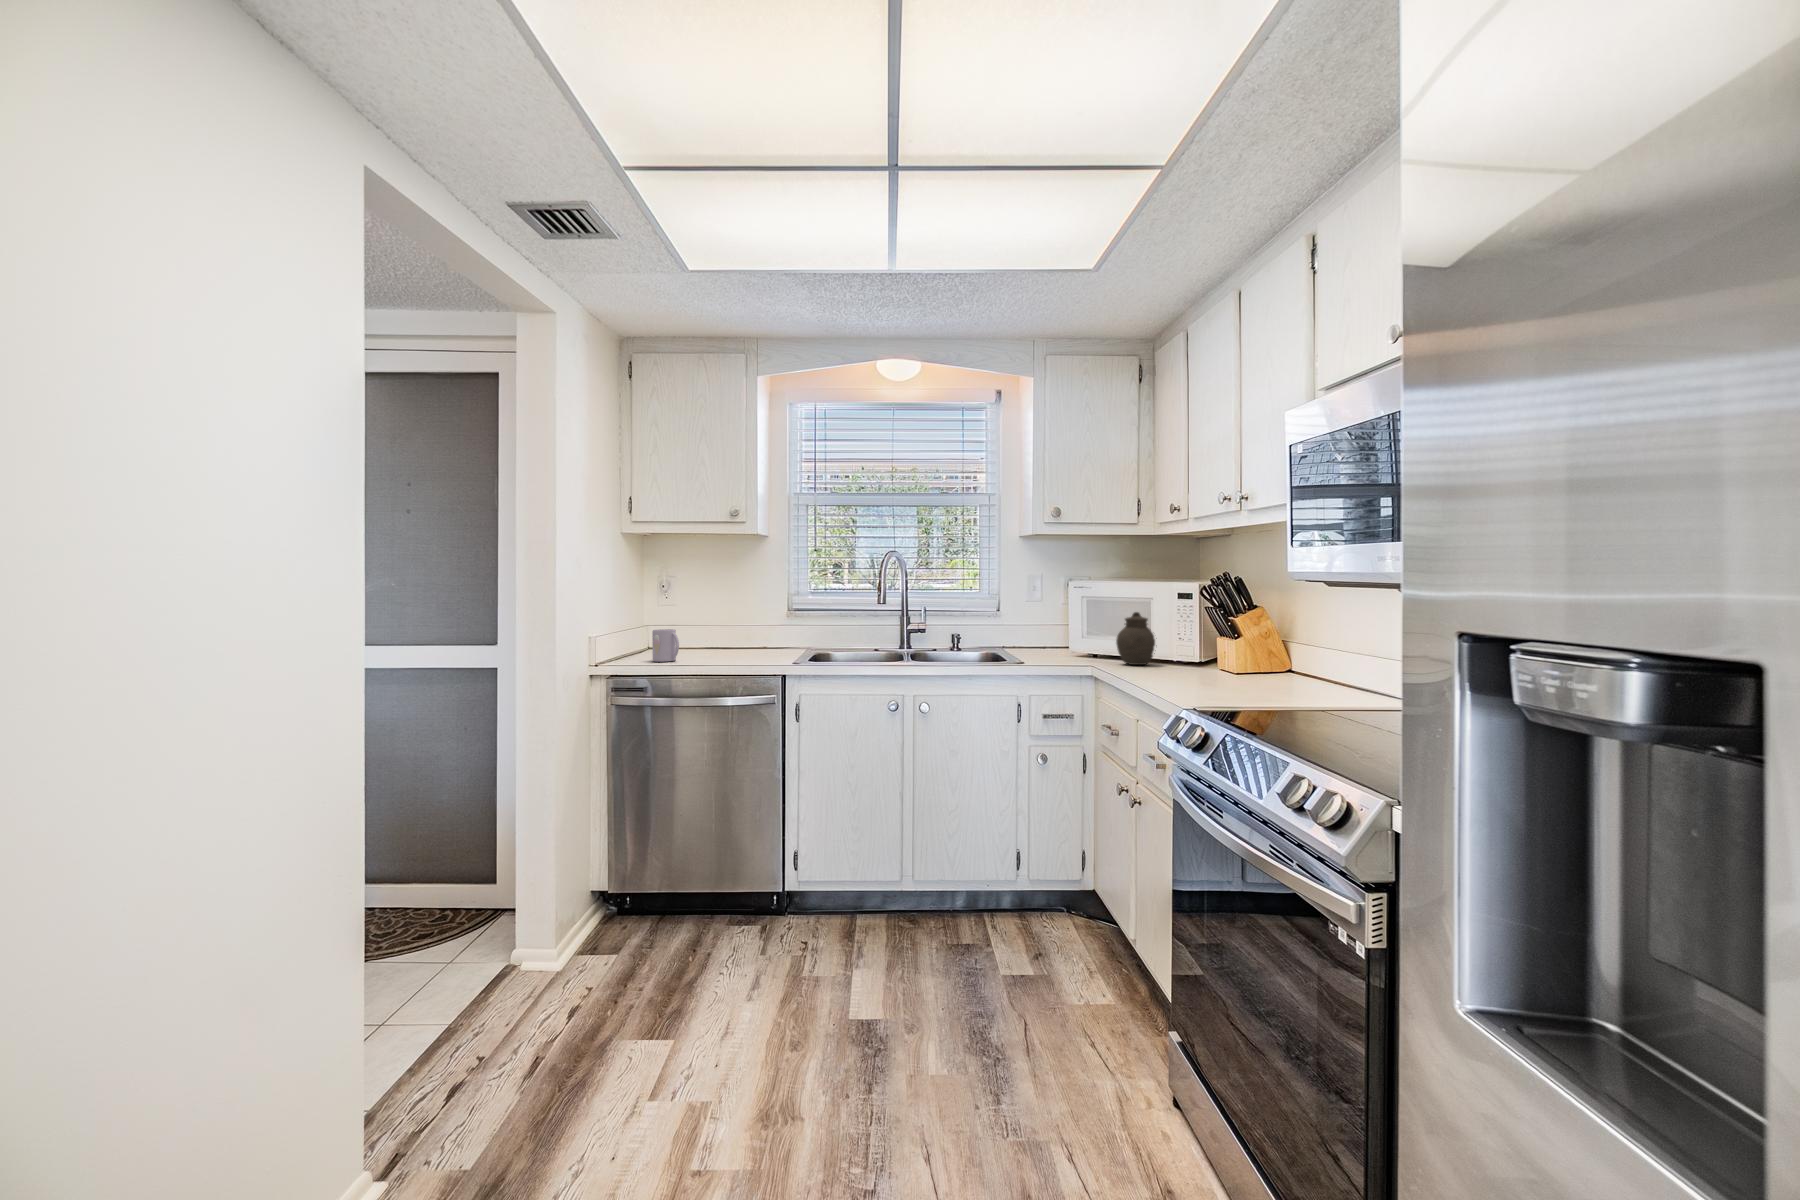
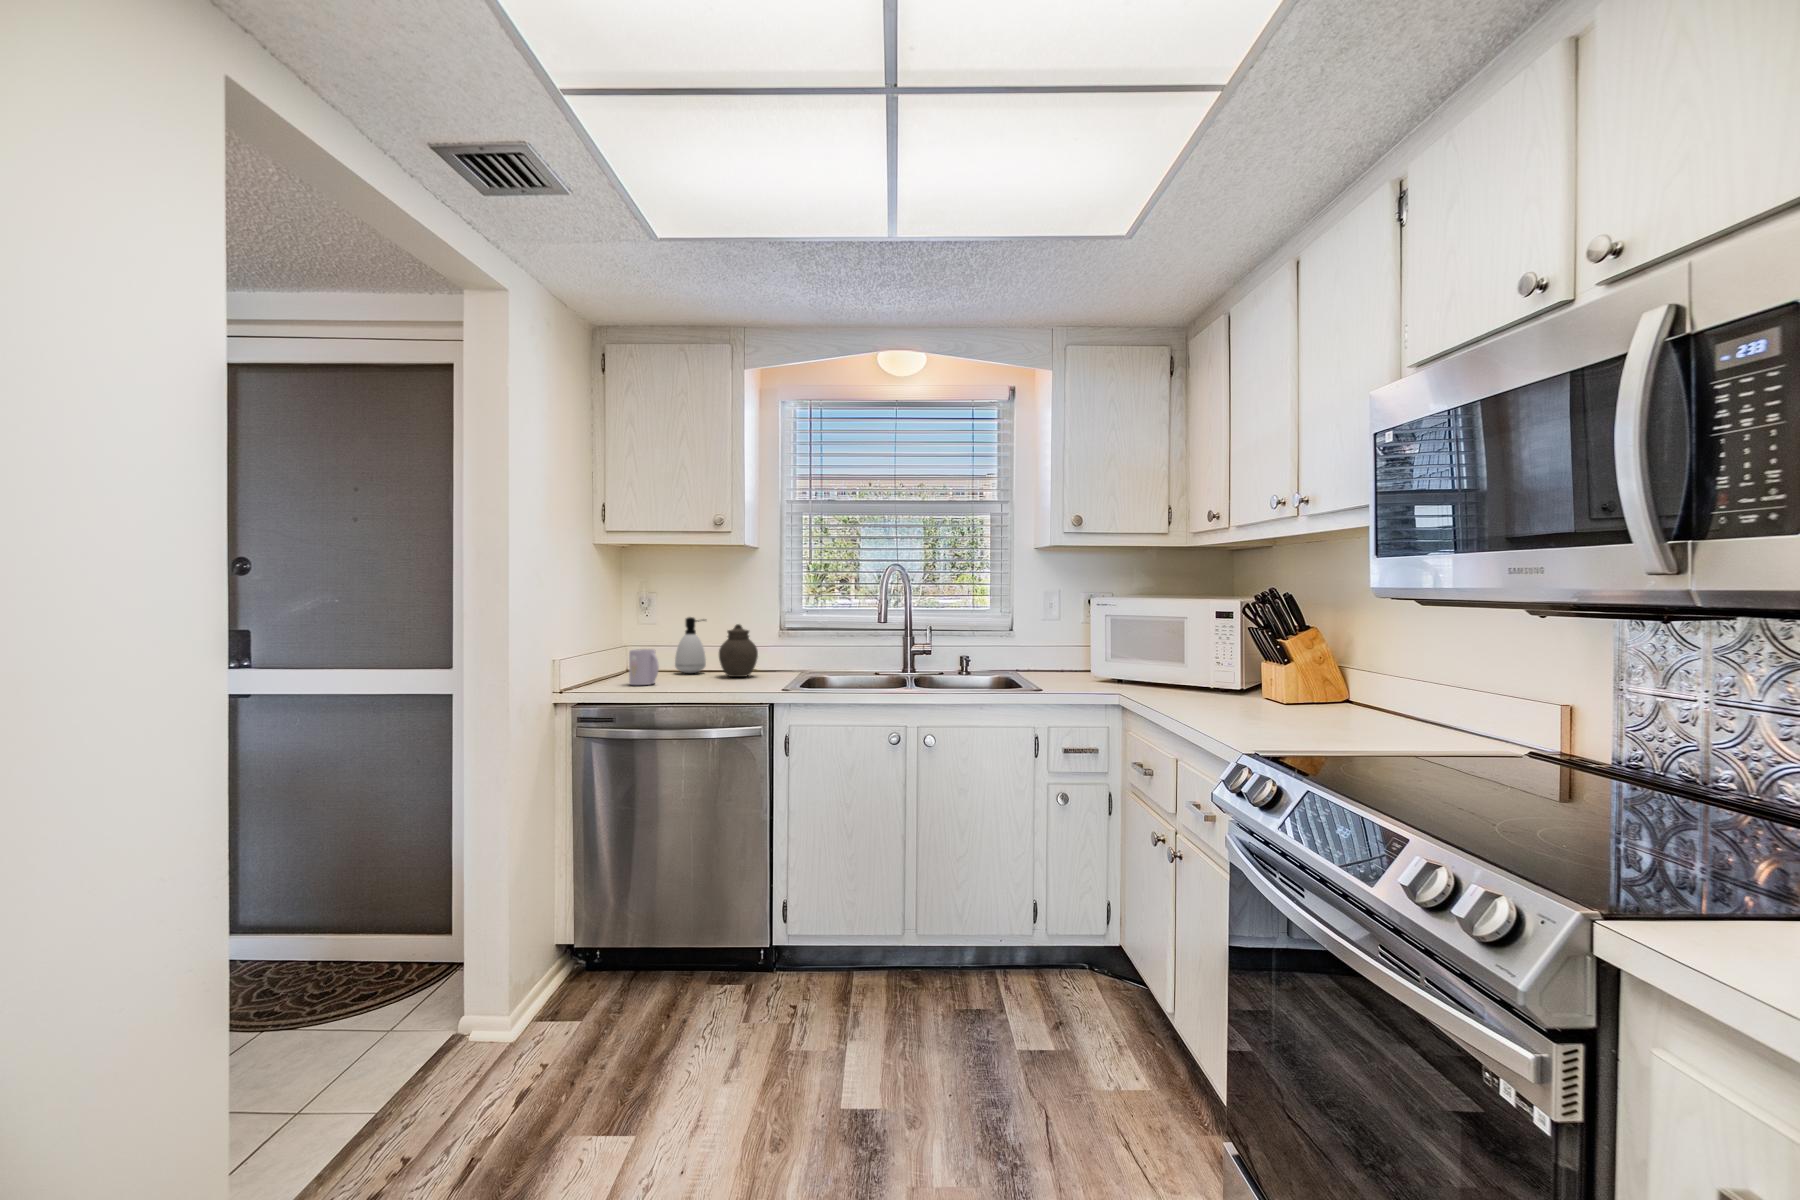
soap dispenser: none [691,600,720,651] -> present [675,617,706,673]
jar: present [1116,612,1155,665] -> present [719,624,758,677]

